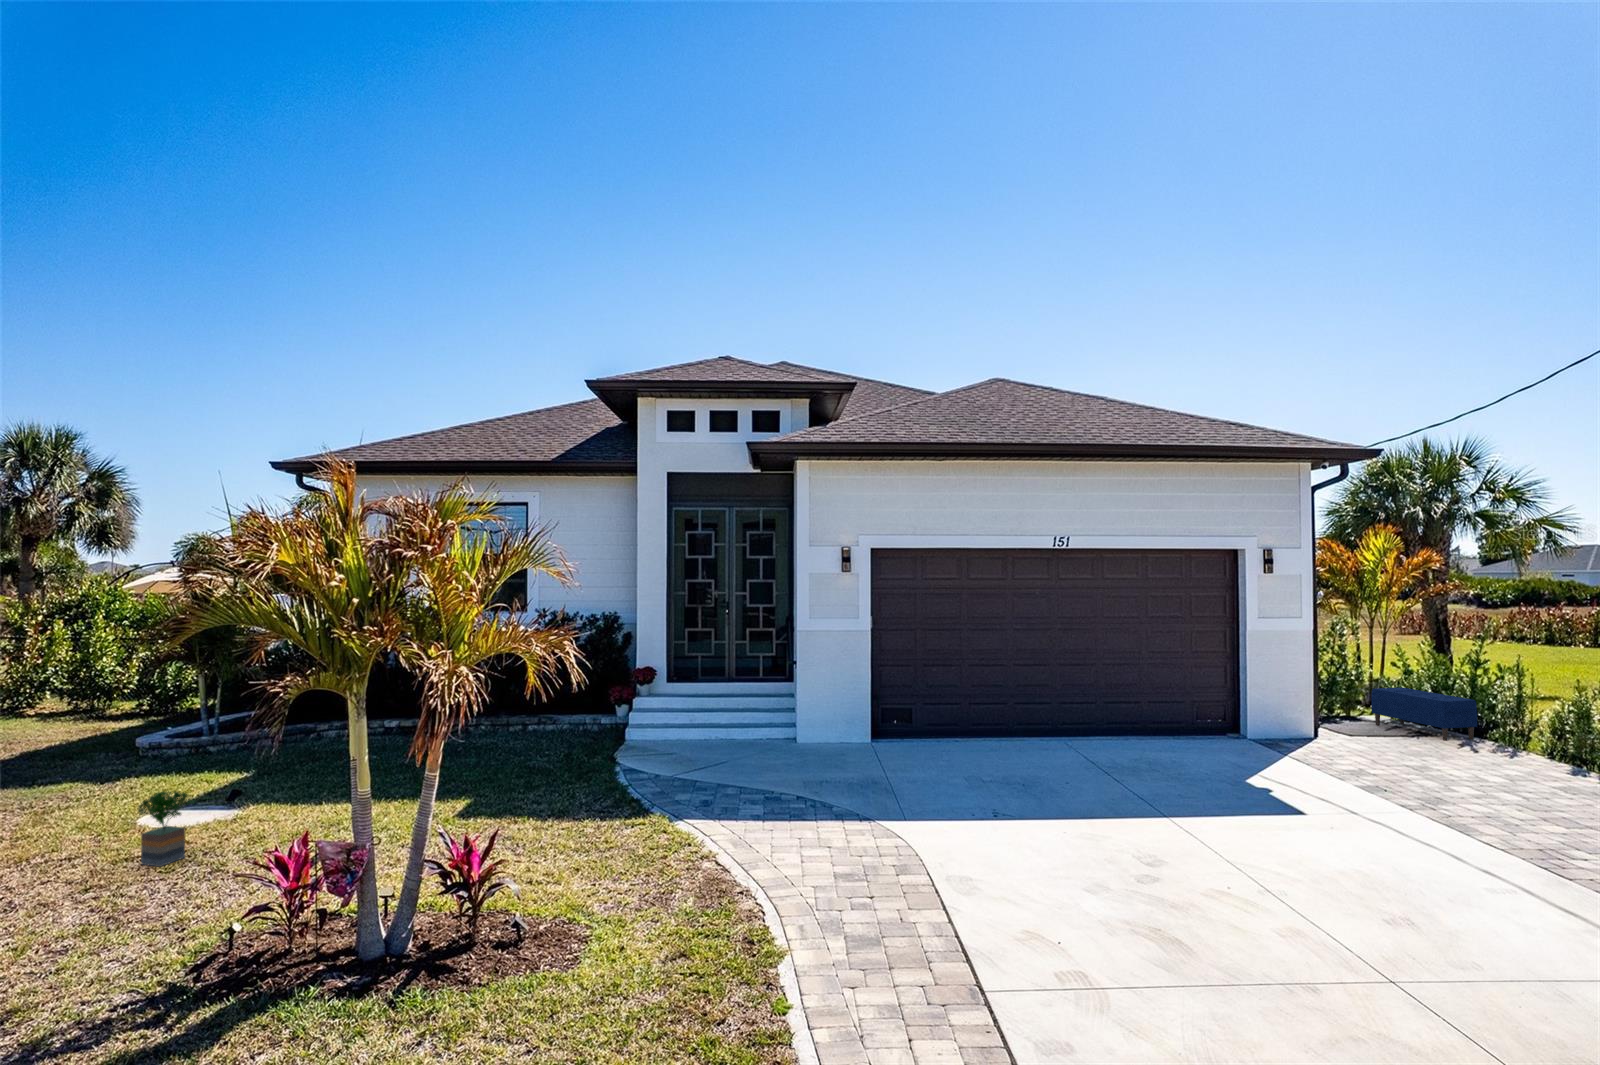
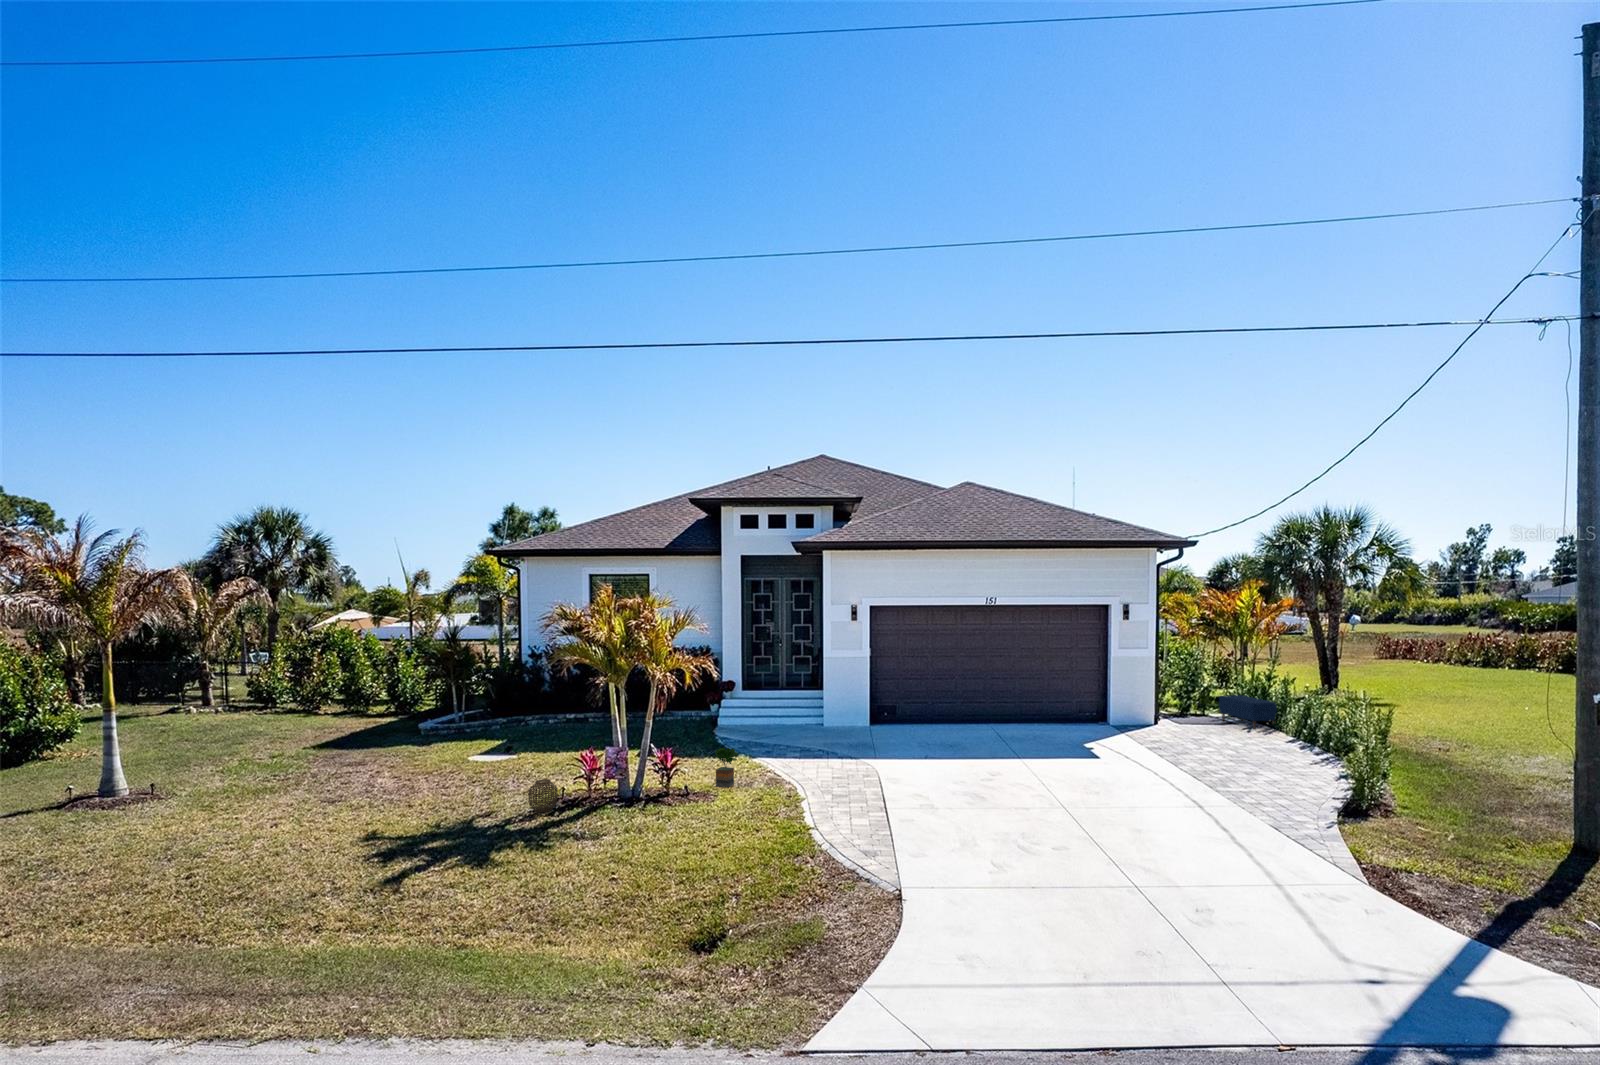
potted tree: present [139,792,194,867] -> present [715,748,737,787]
woven basket: none [92,930,181,1021] -> present [528,779,558,812]

